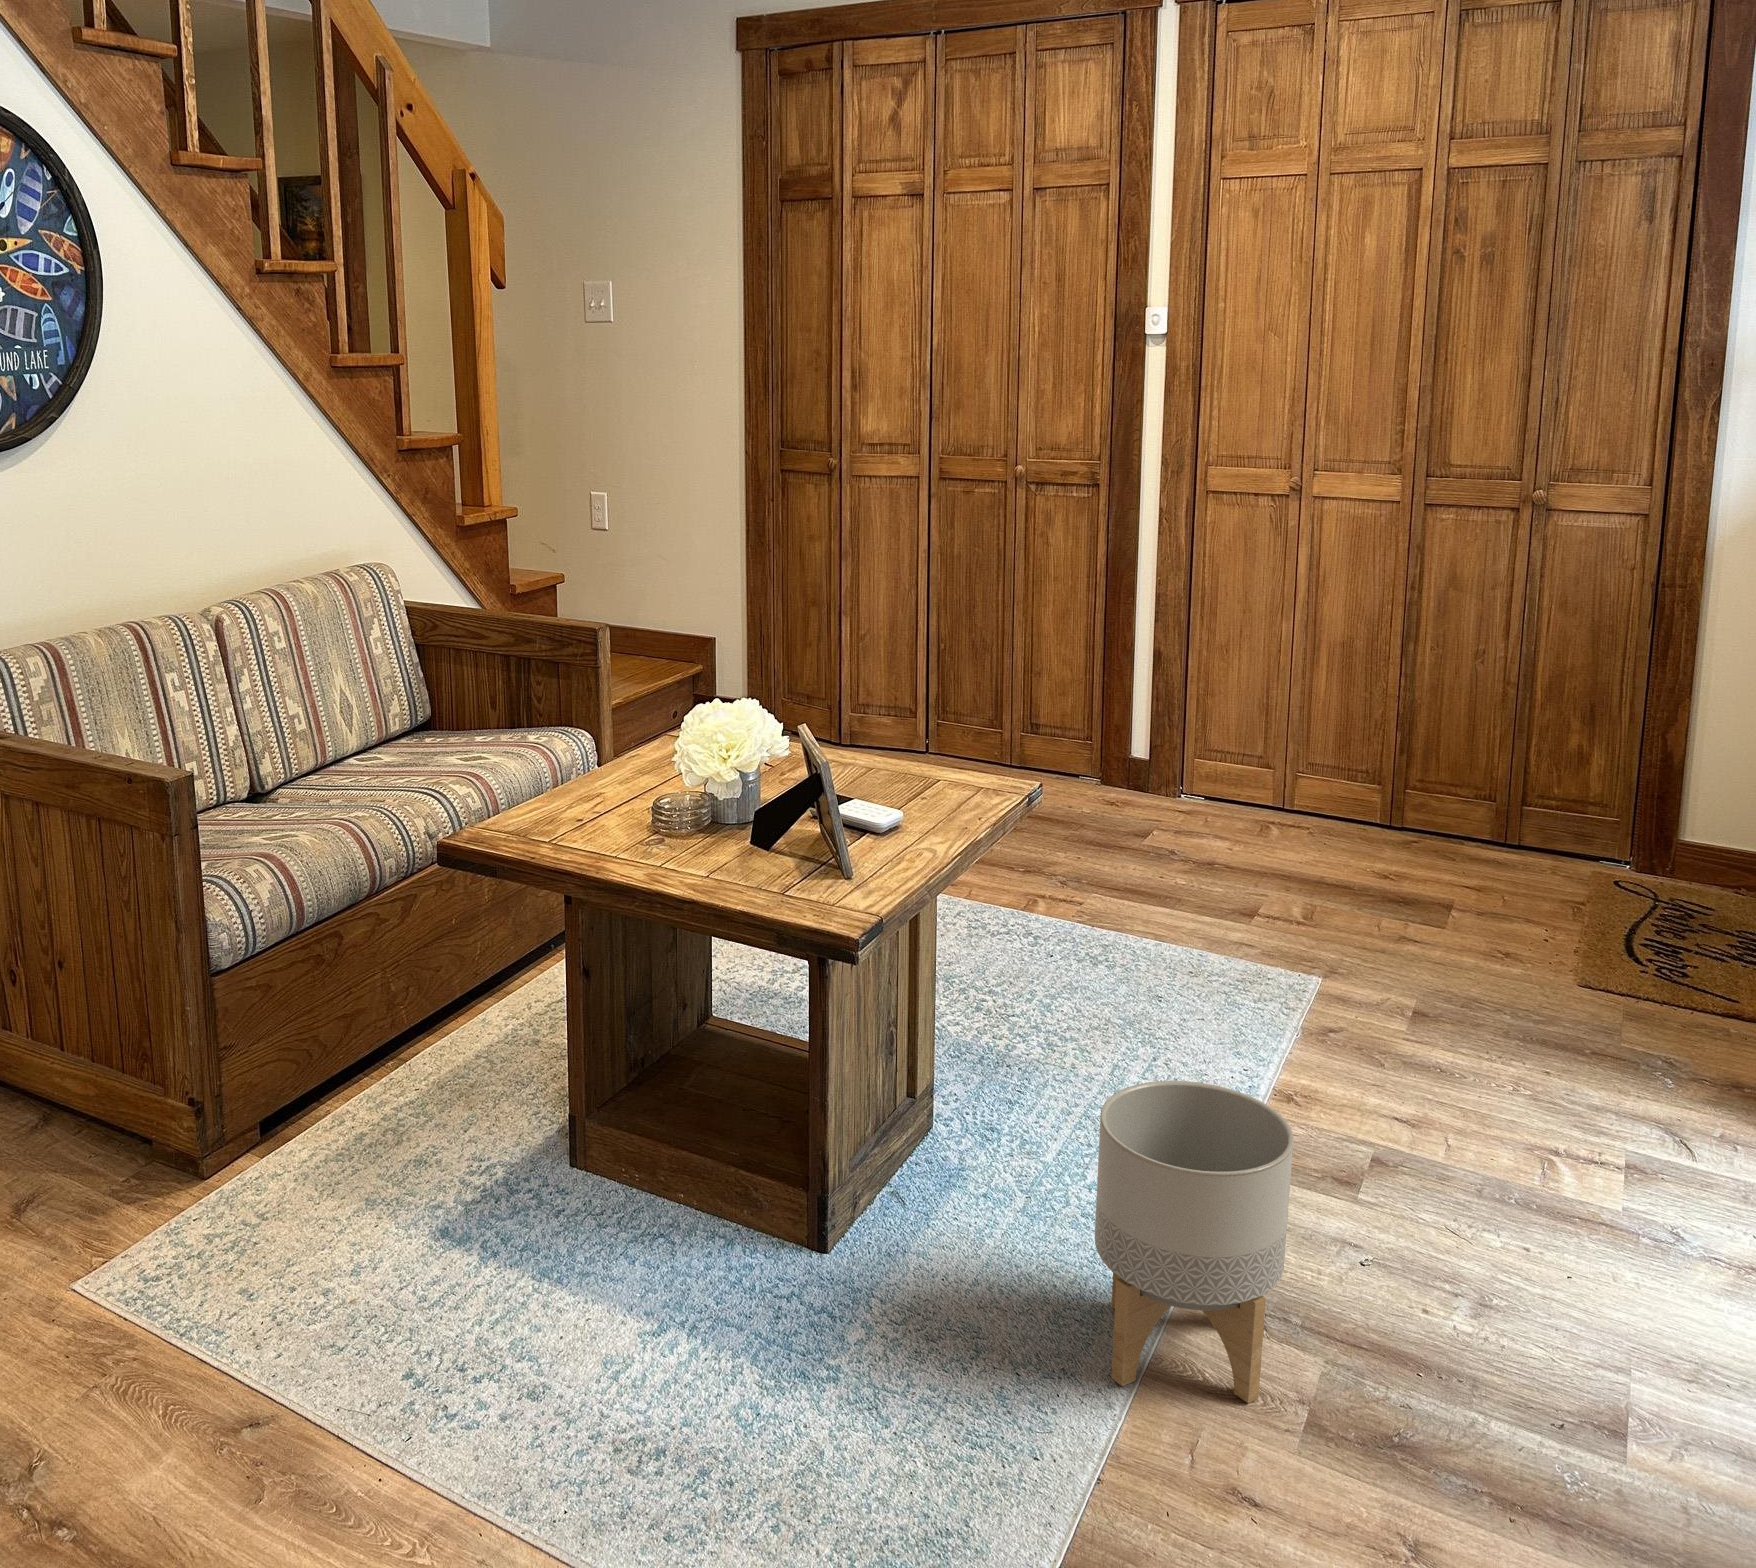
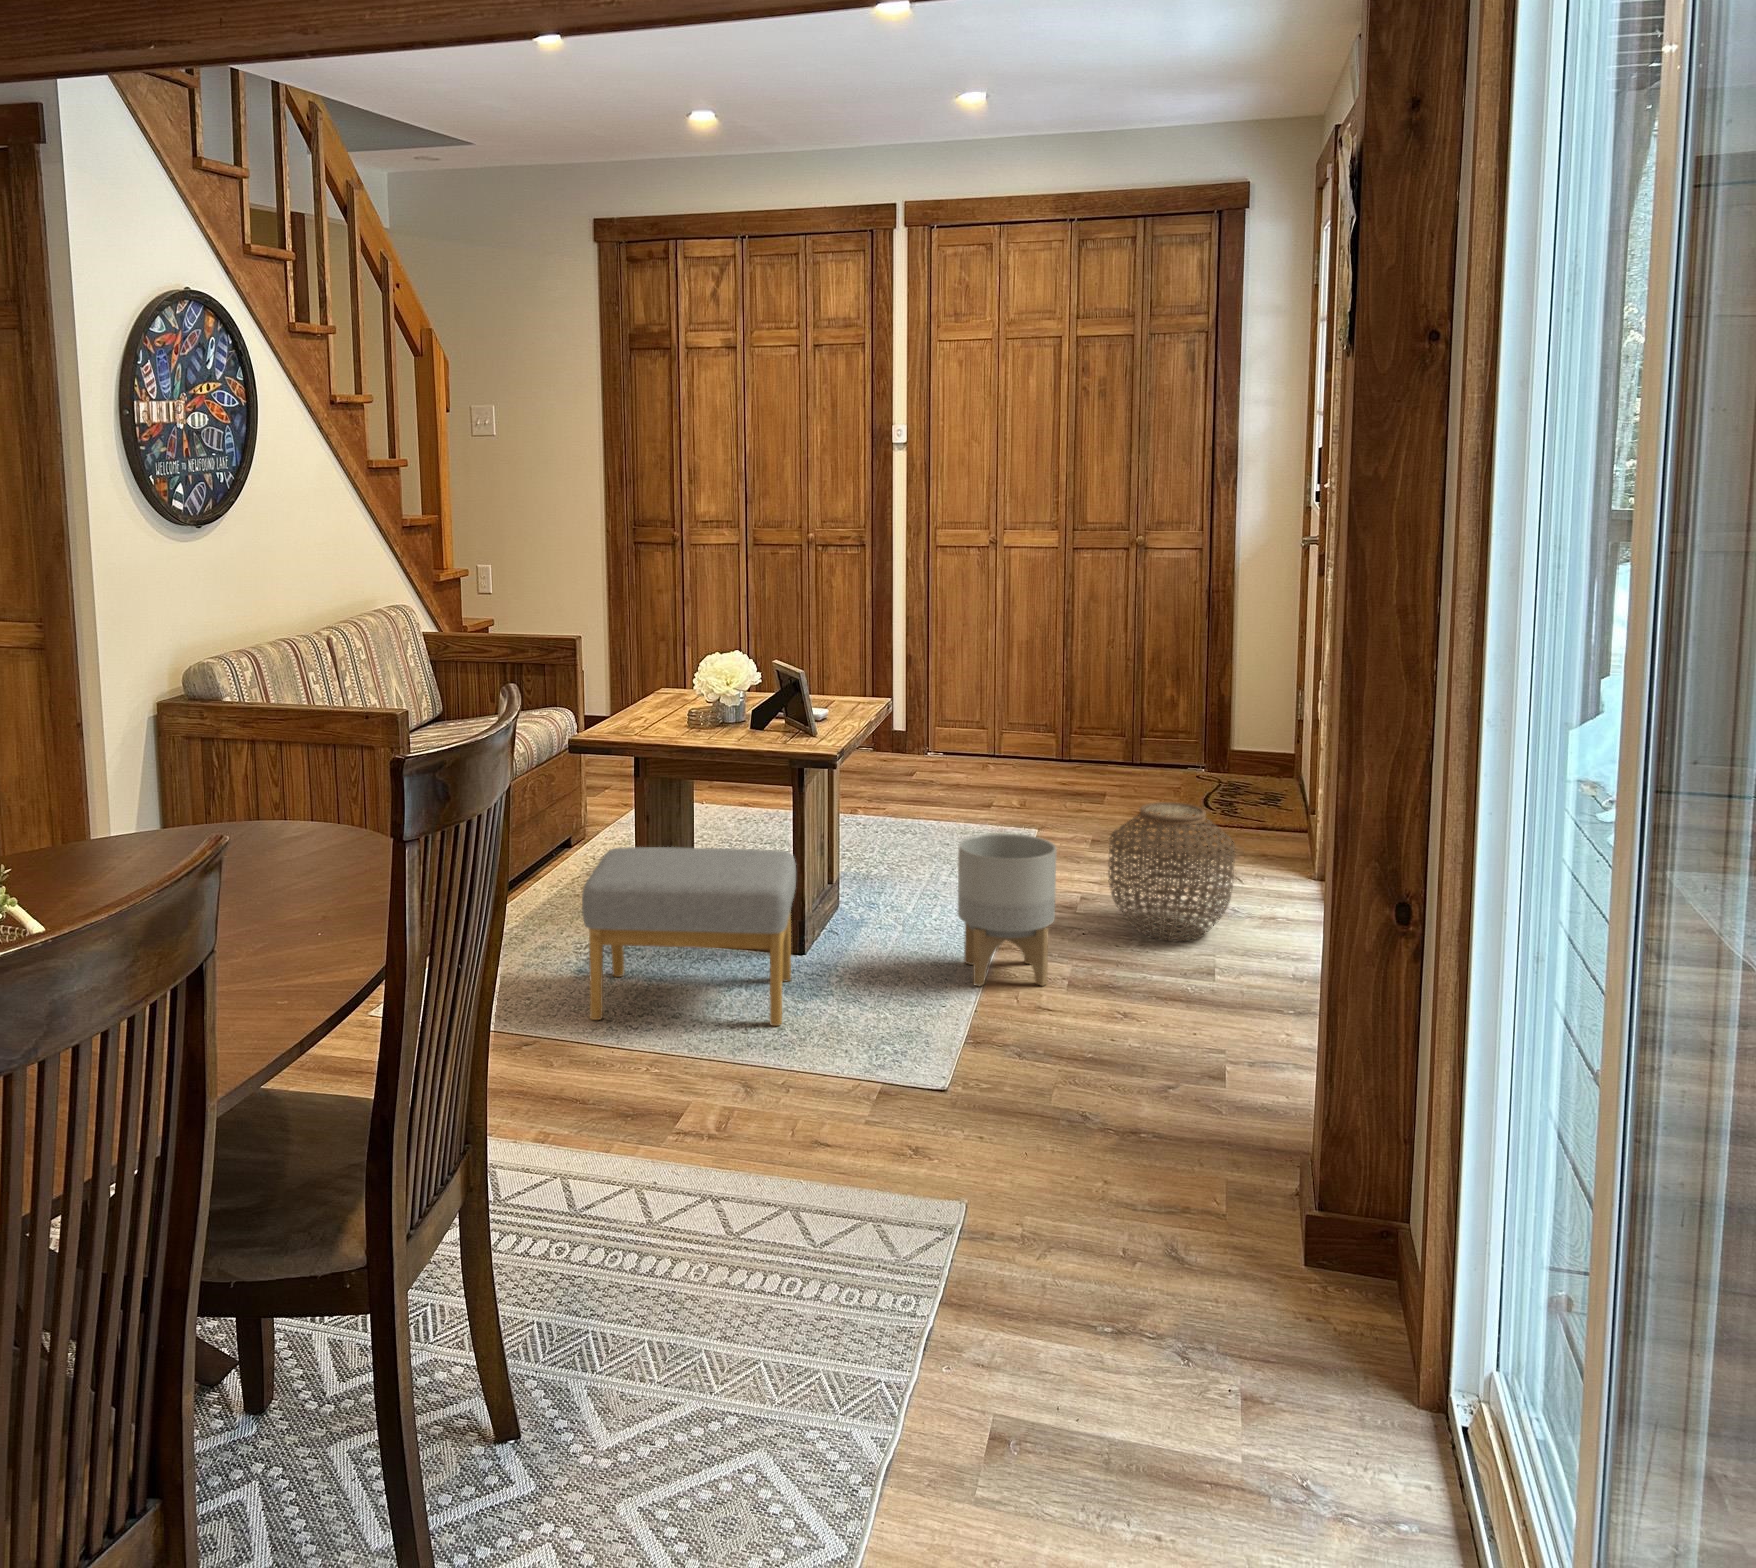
woven basket: none [1412,1021,1673,1298] -> present [1109,802,1235,941]
footstool: none [365,1047,791,1455] -> present [582,847,796,1026]

